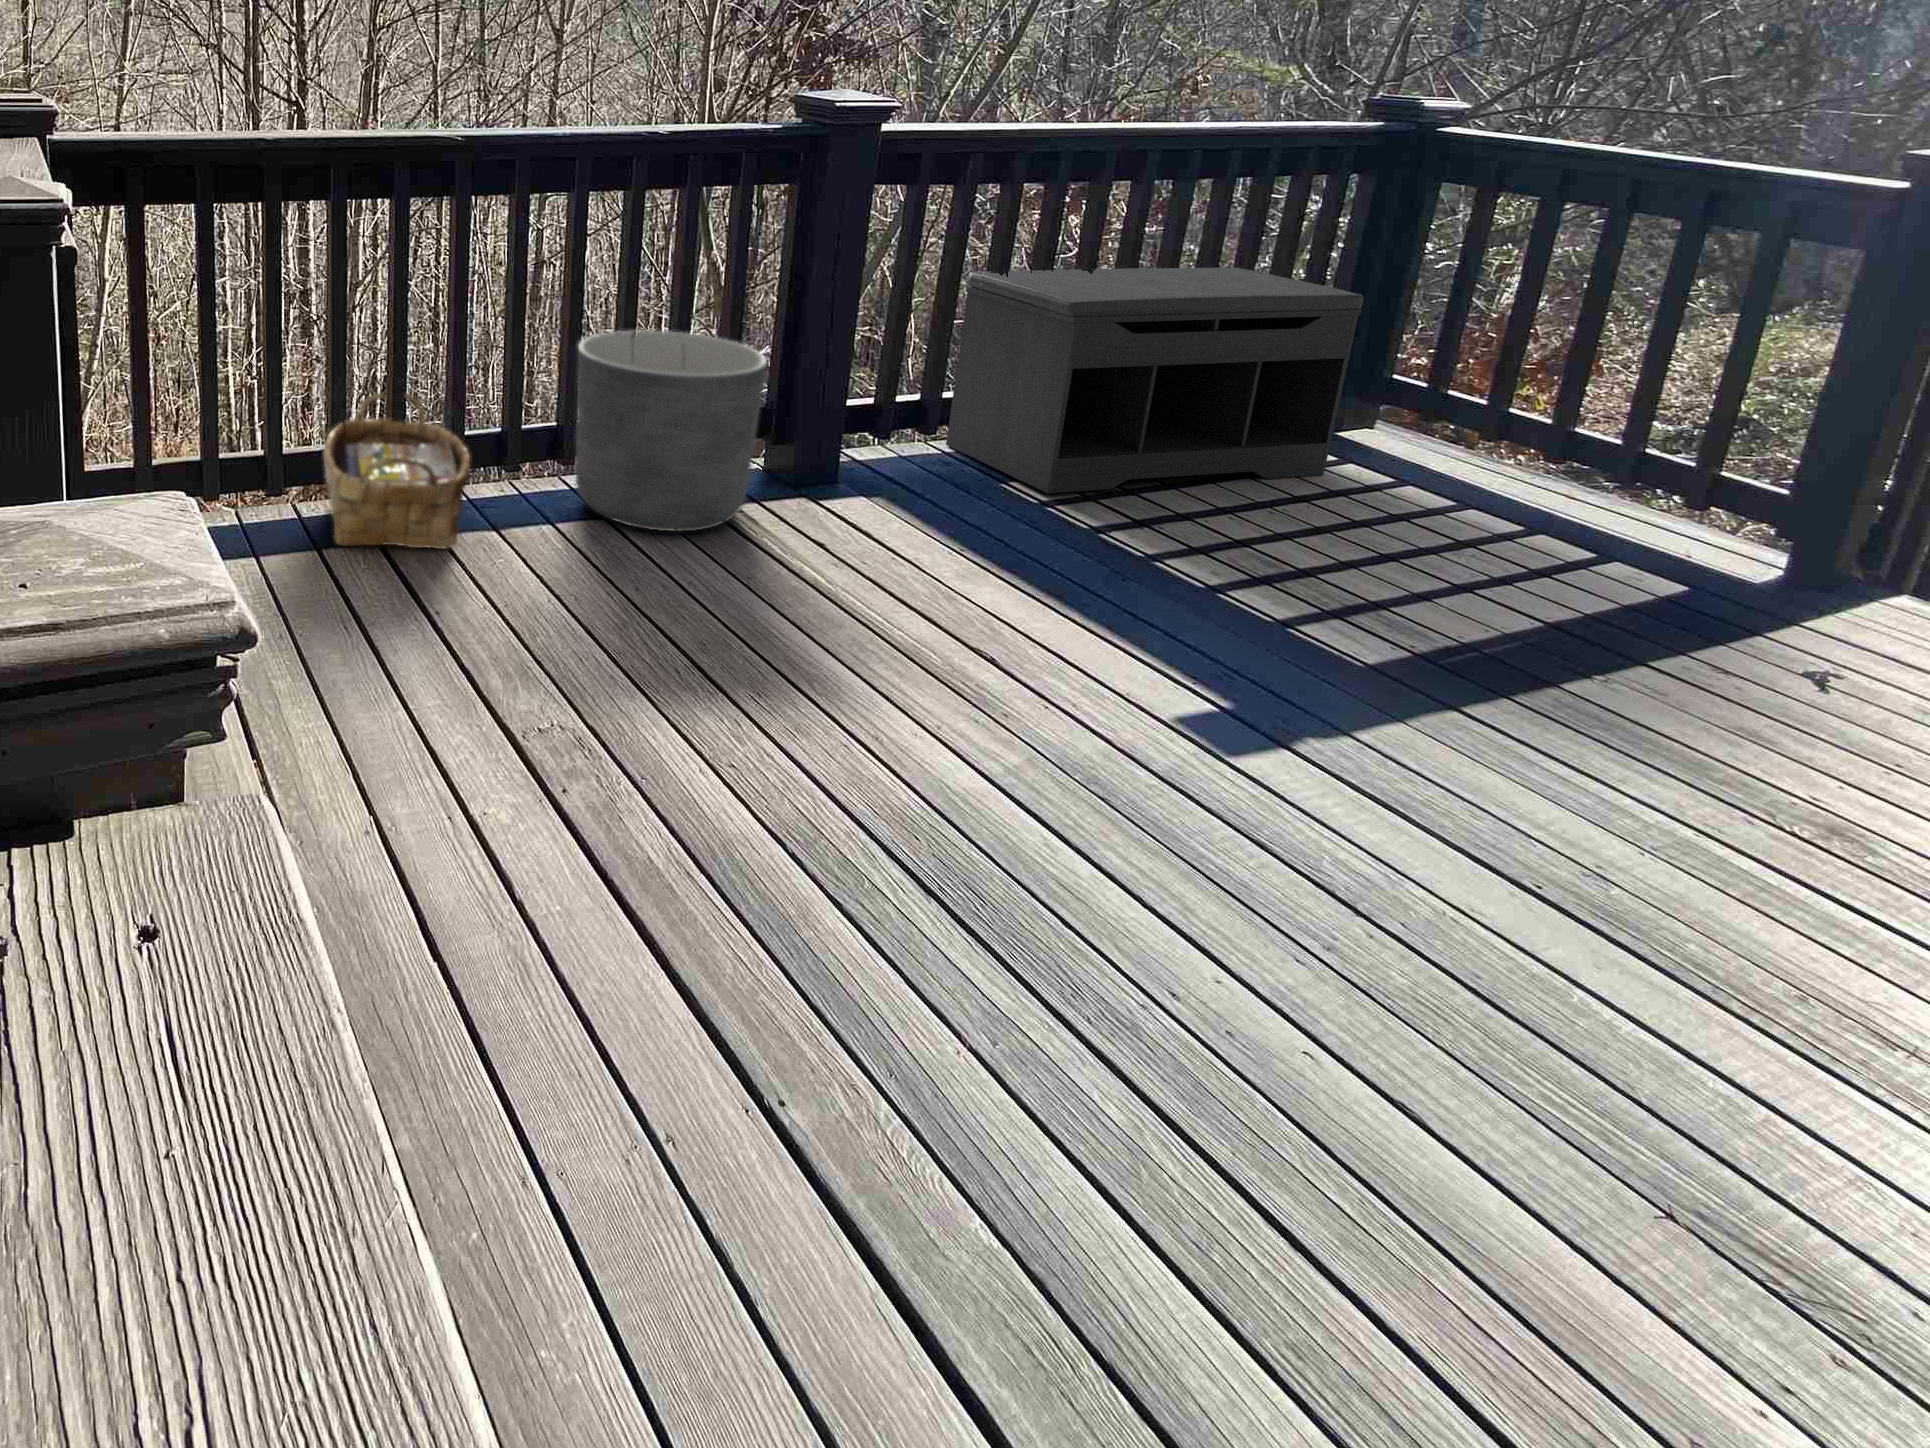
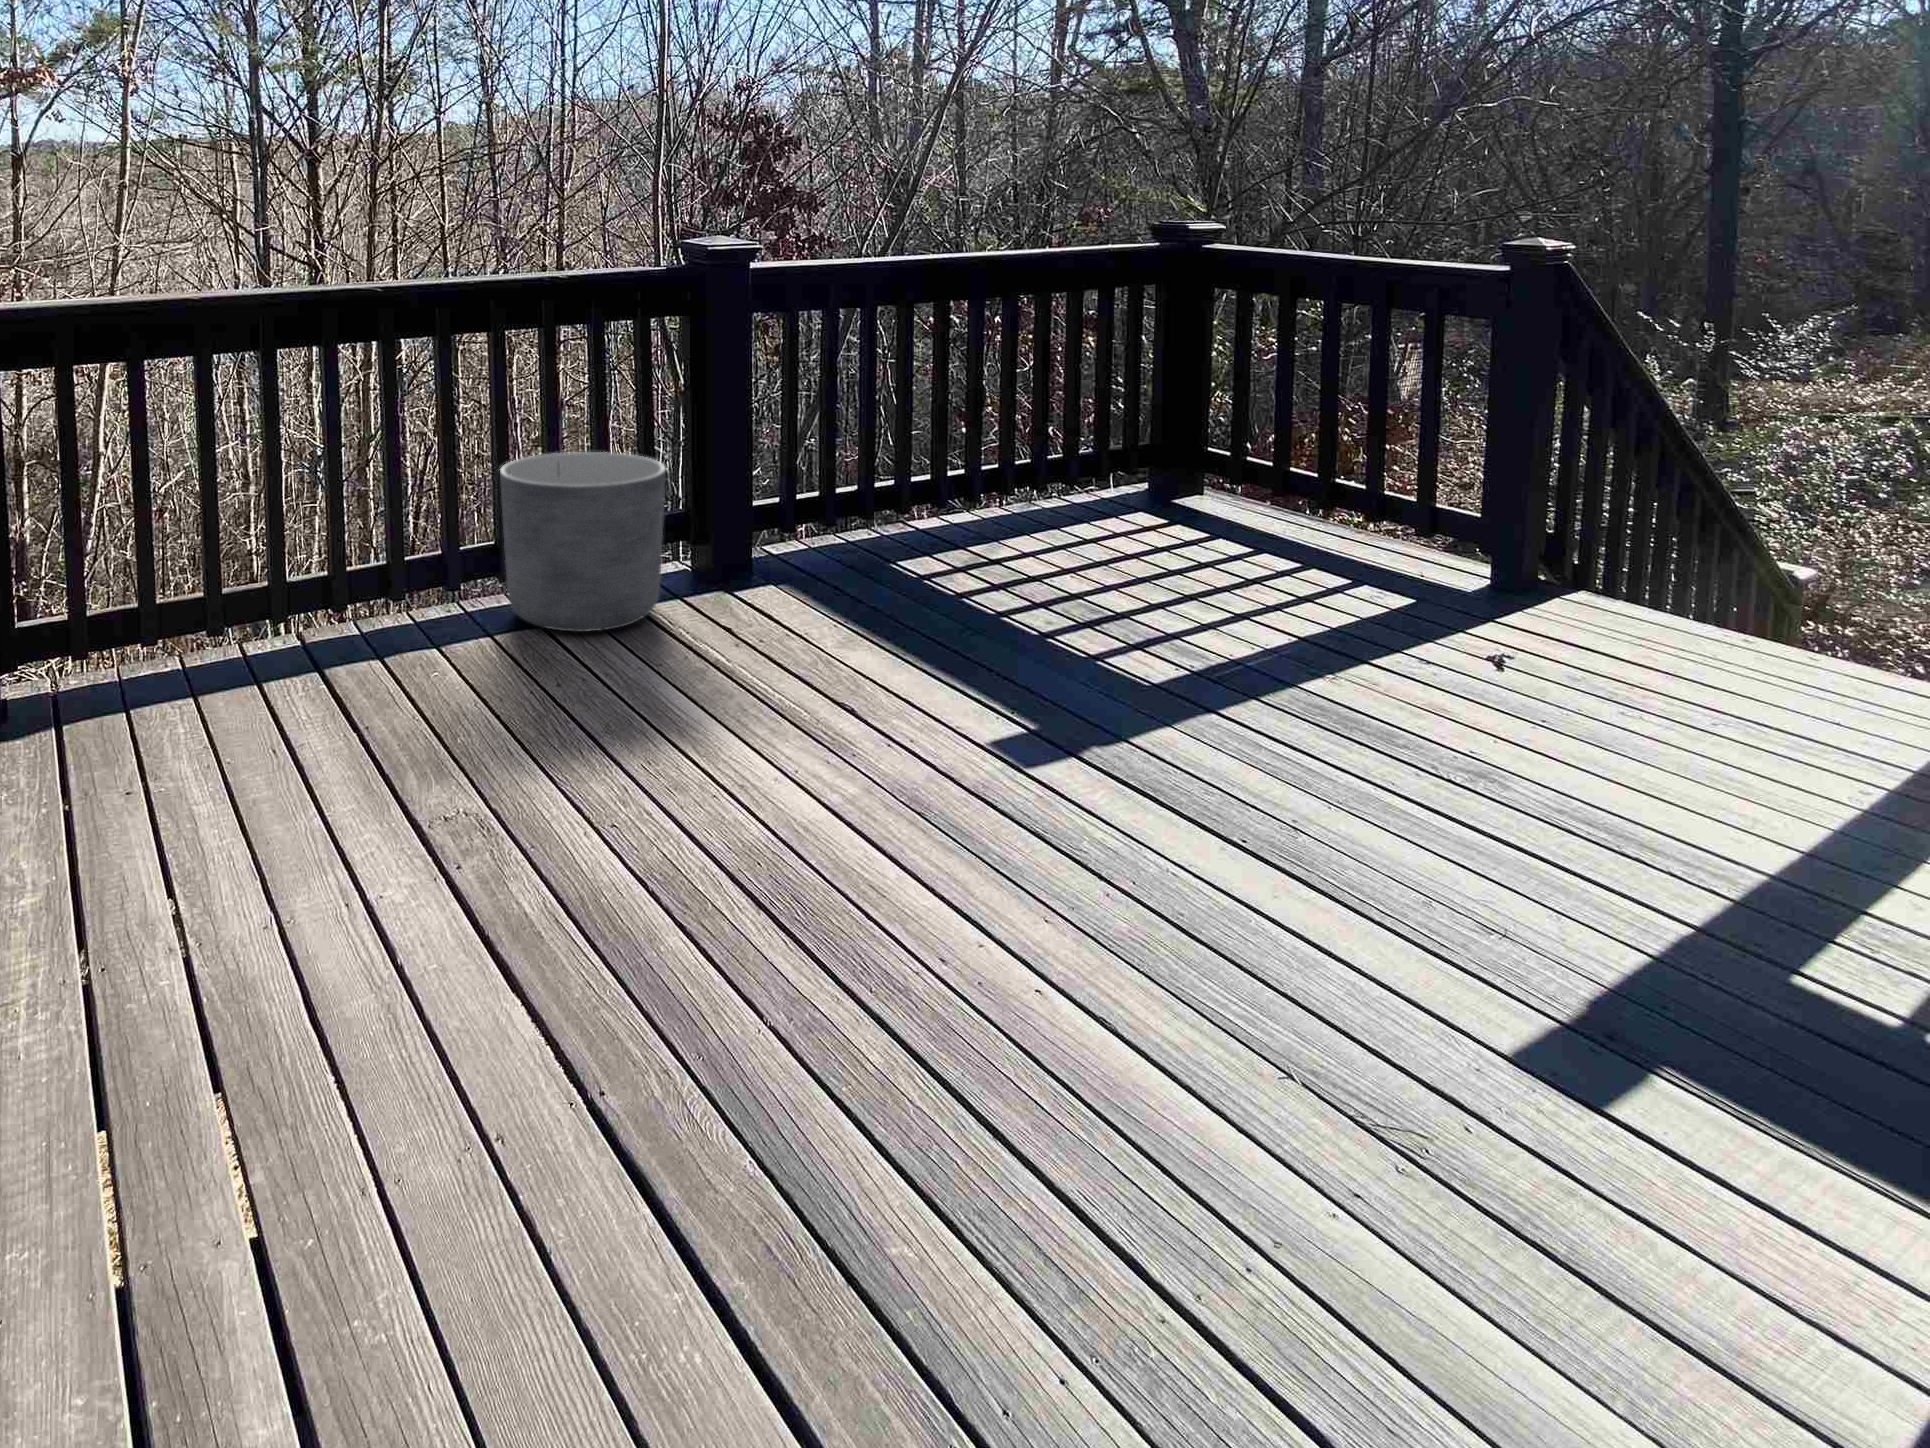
bench: present [946,267,1363,493] -> none [852,369,1167,573]
woven basket: present [324,393,470,549] -> none [261,522,400,669]

